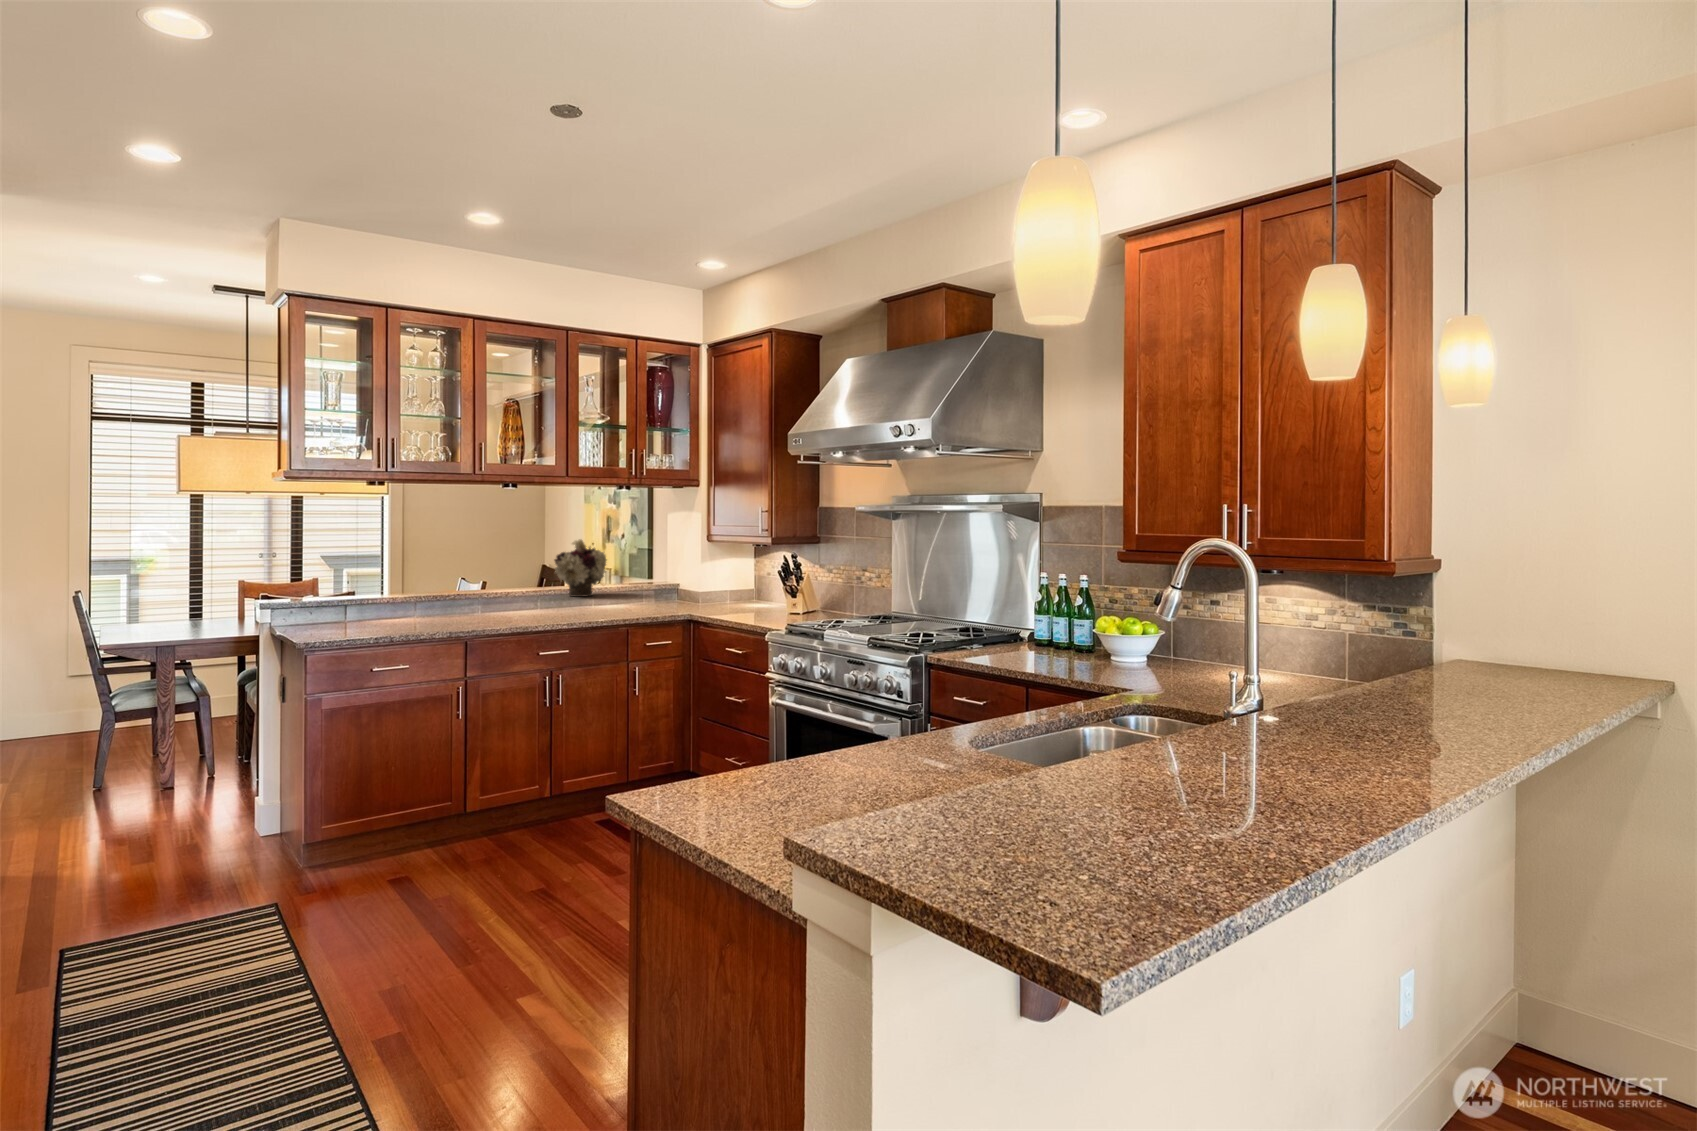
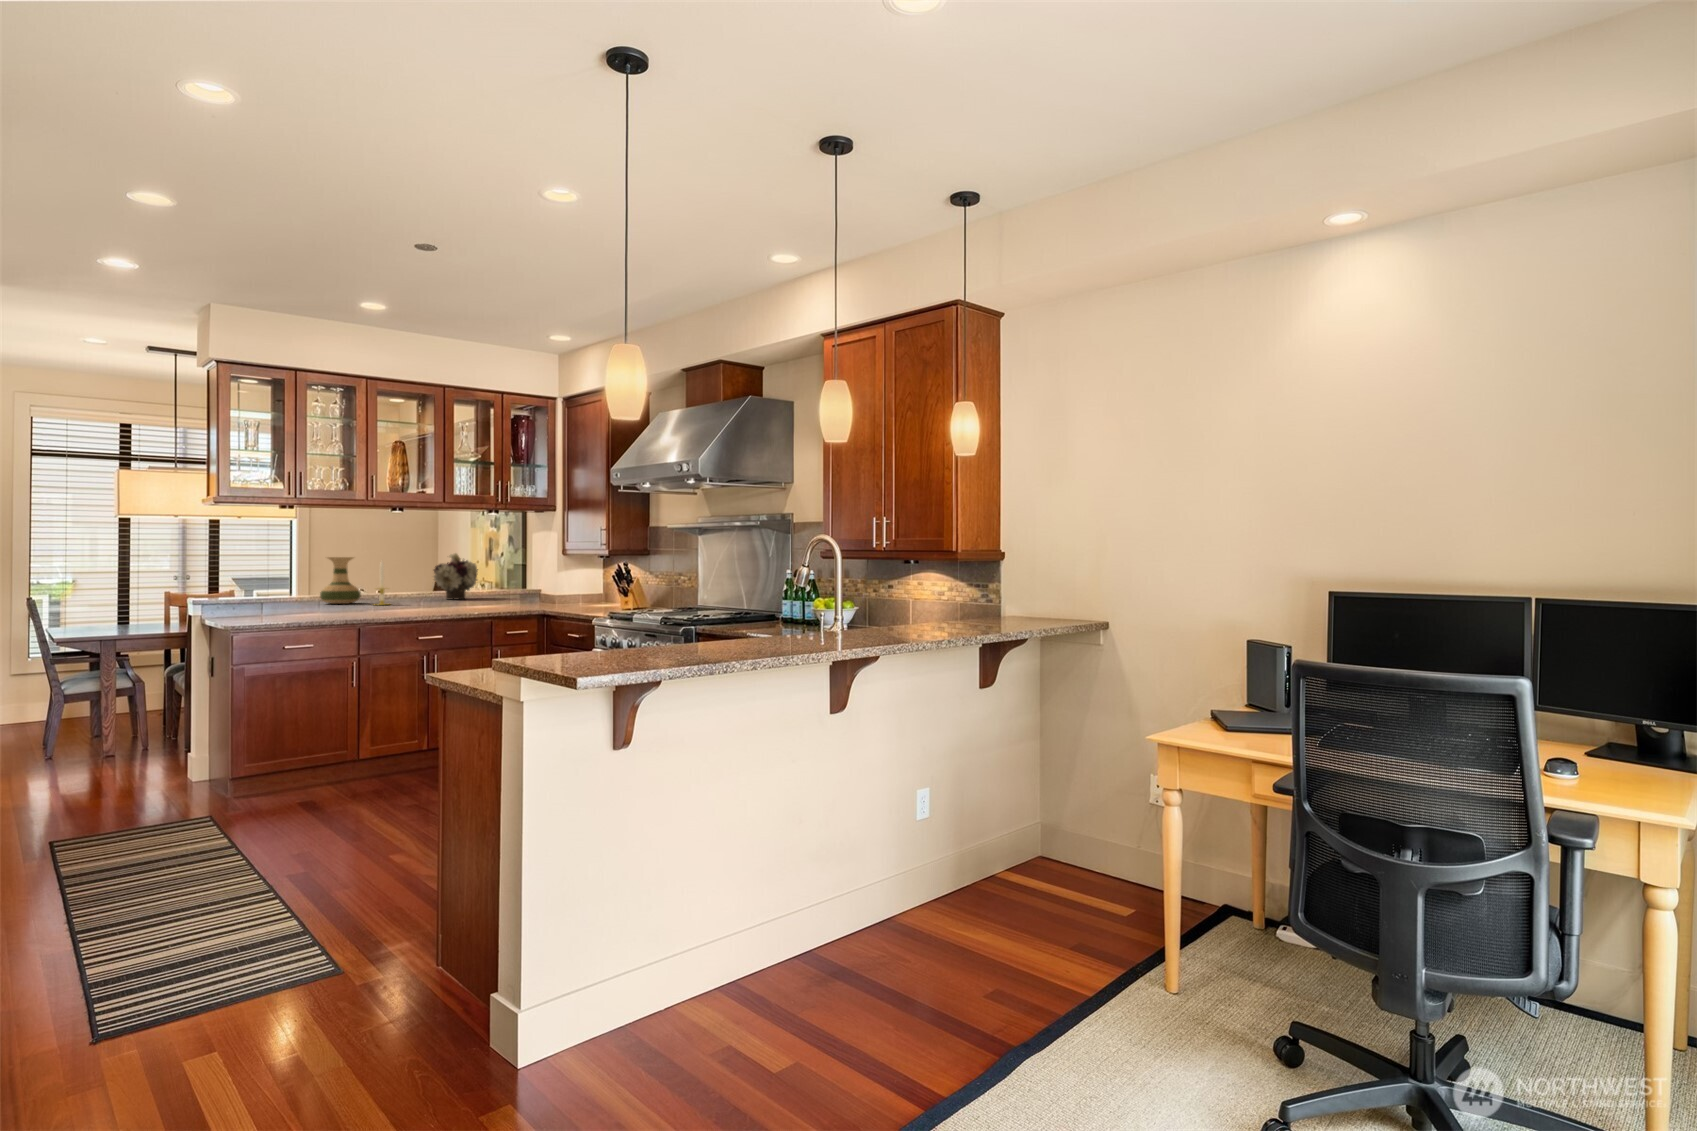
vase: none [420,546,469,606] -> present [320,557,361,604]
candle: none [485,550,508,609] -> present [379,562,385,605]

